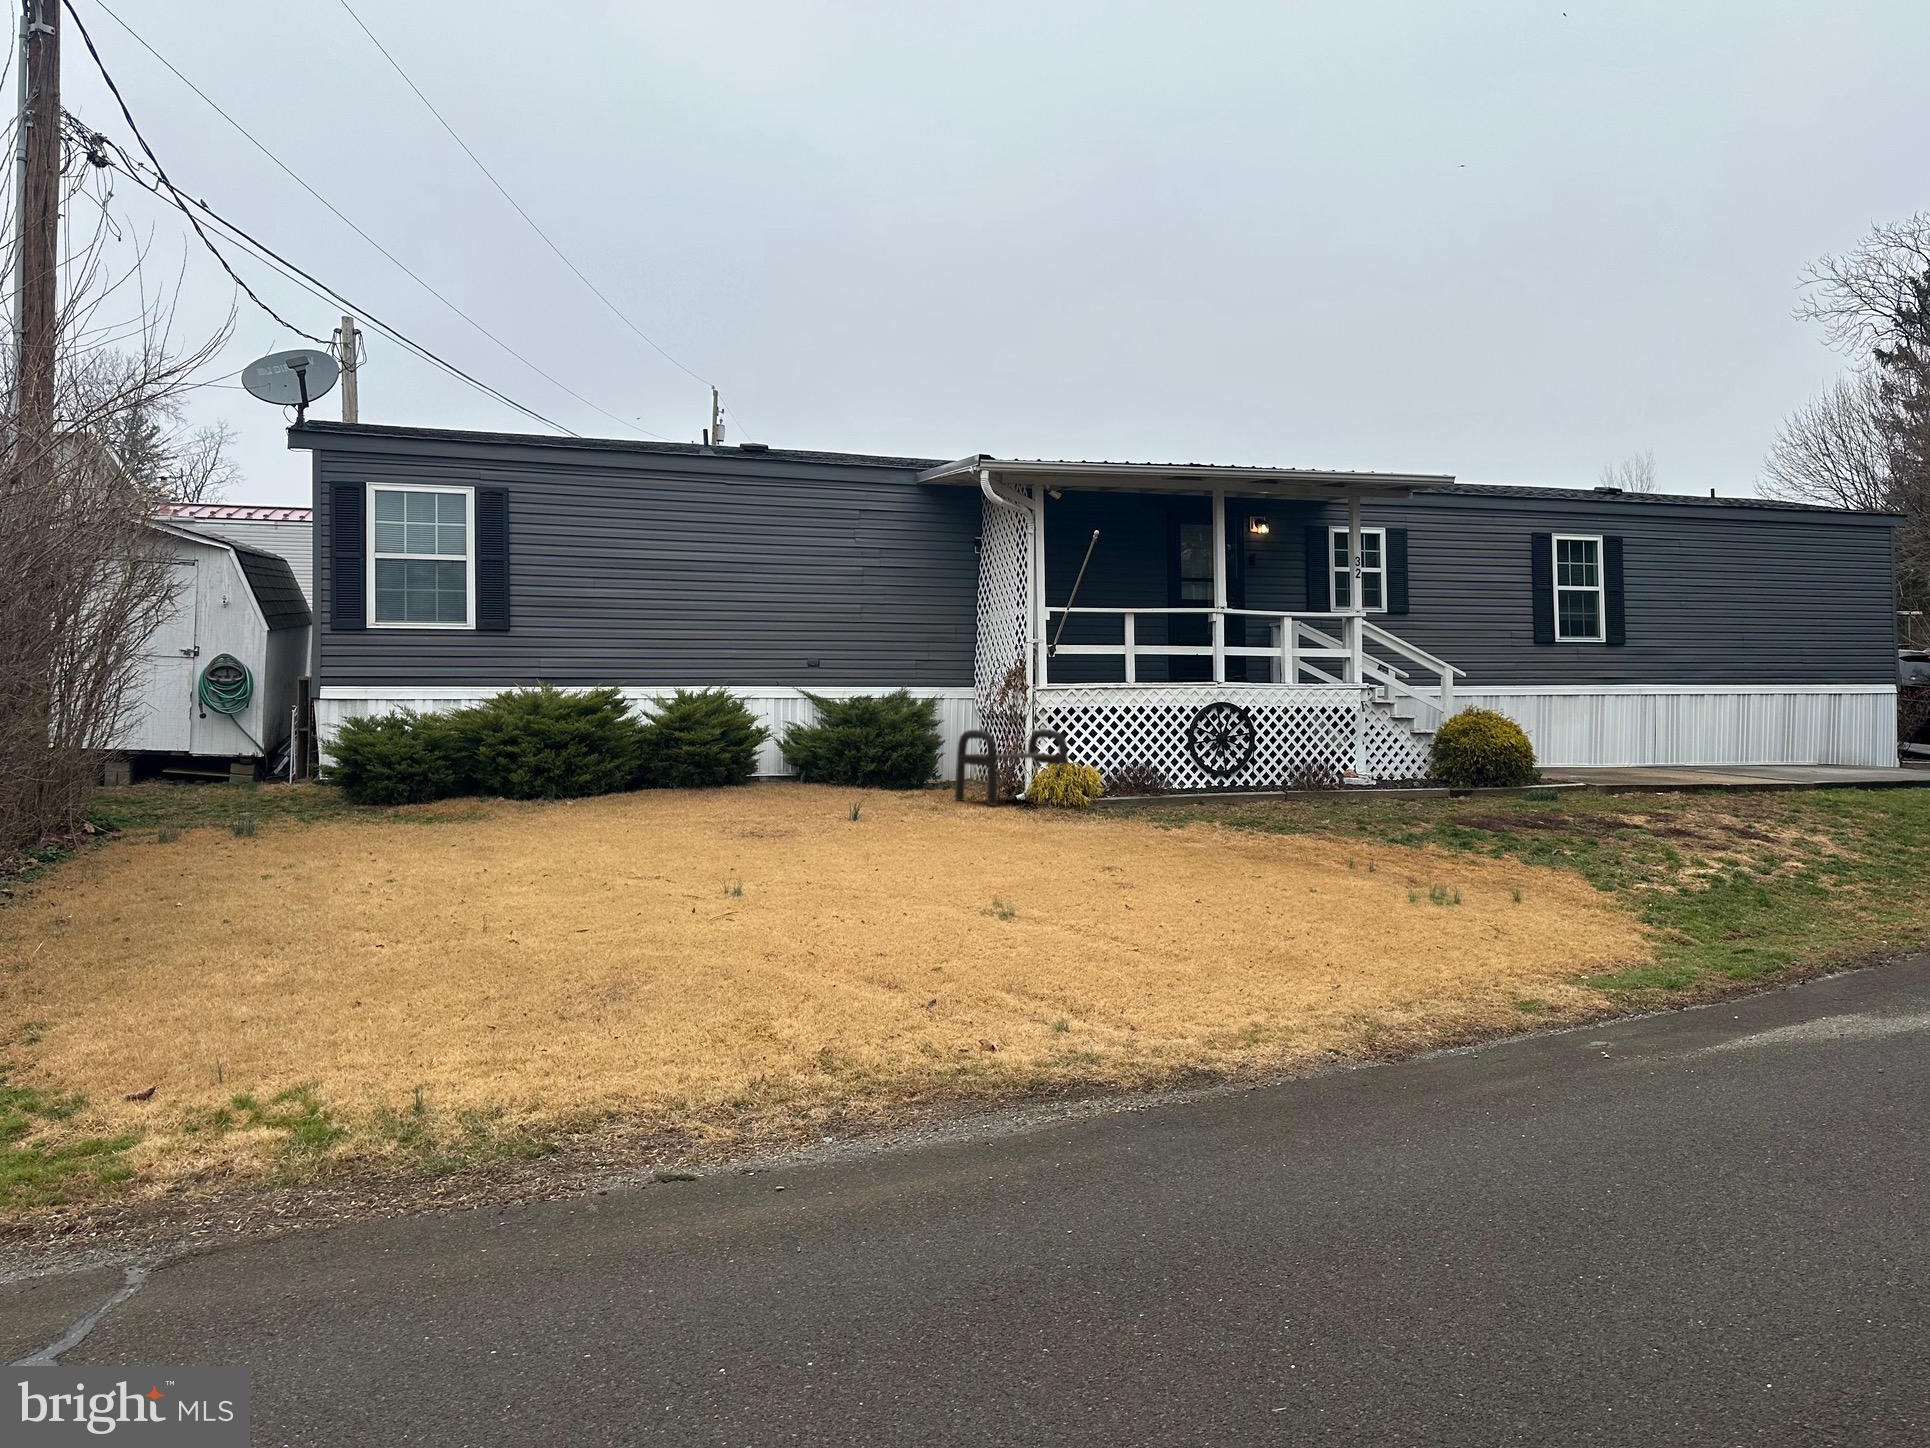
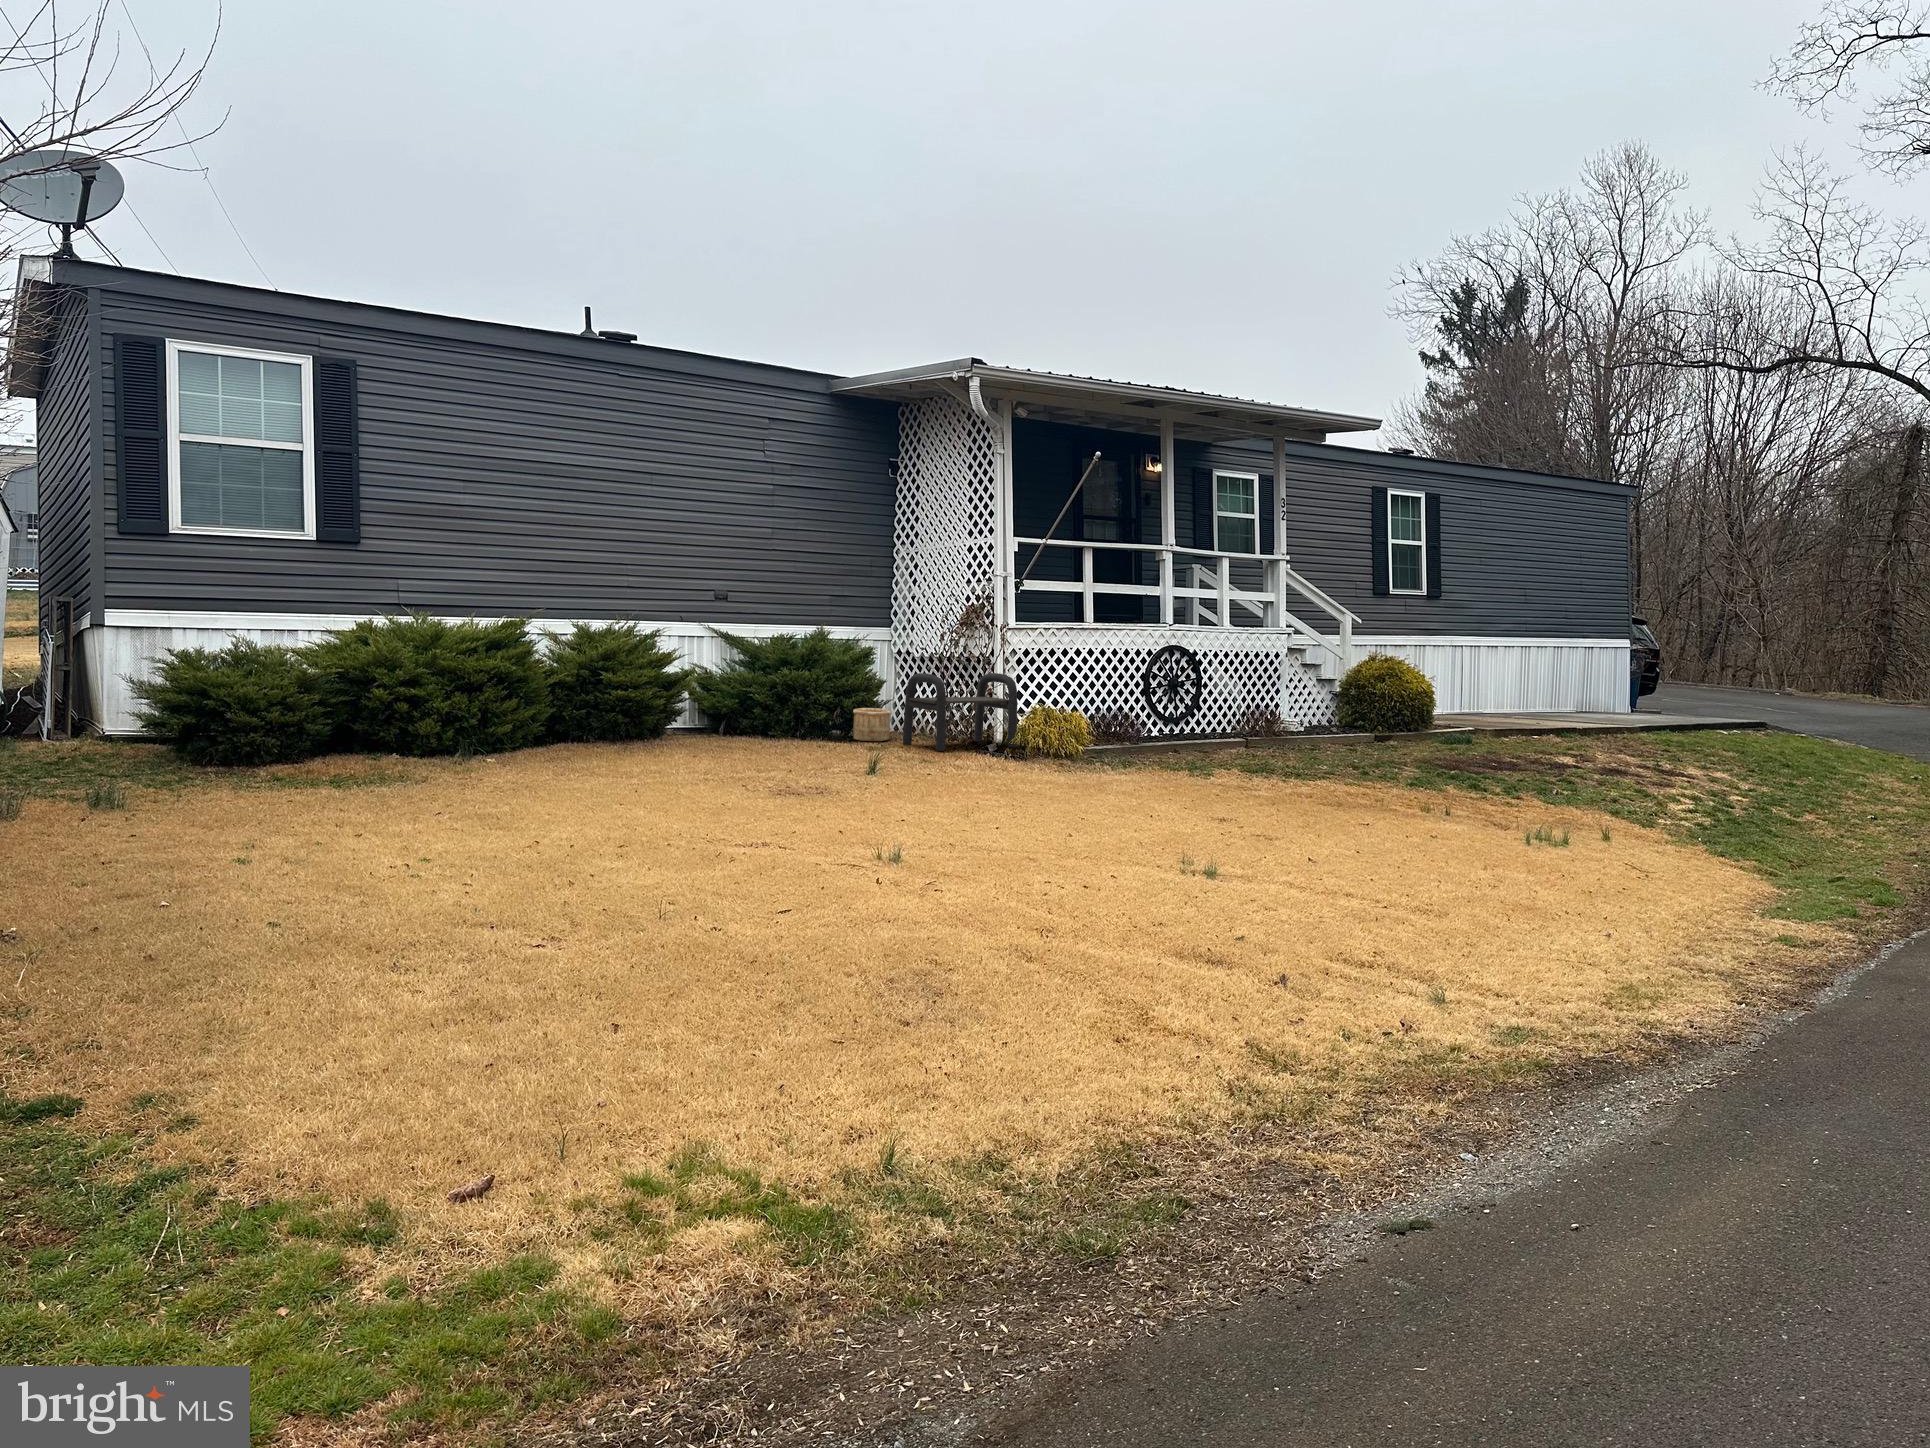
wooden bucket: none [906,766,943,798] -> present [853,708,891,741]

